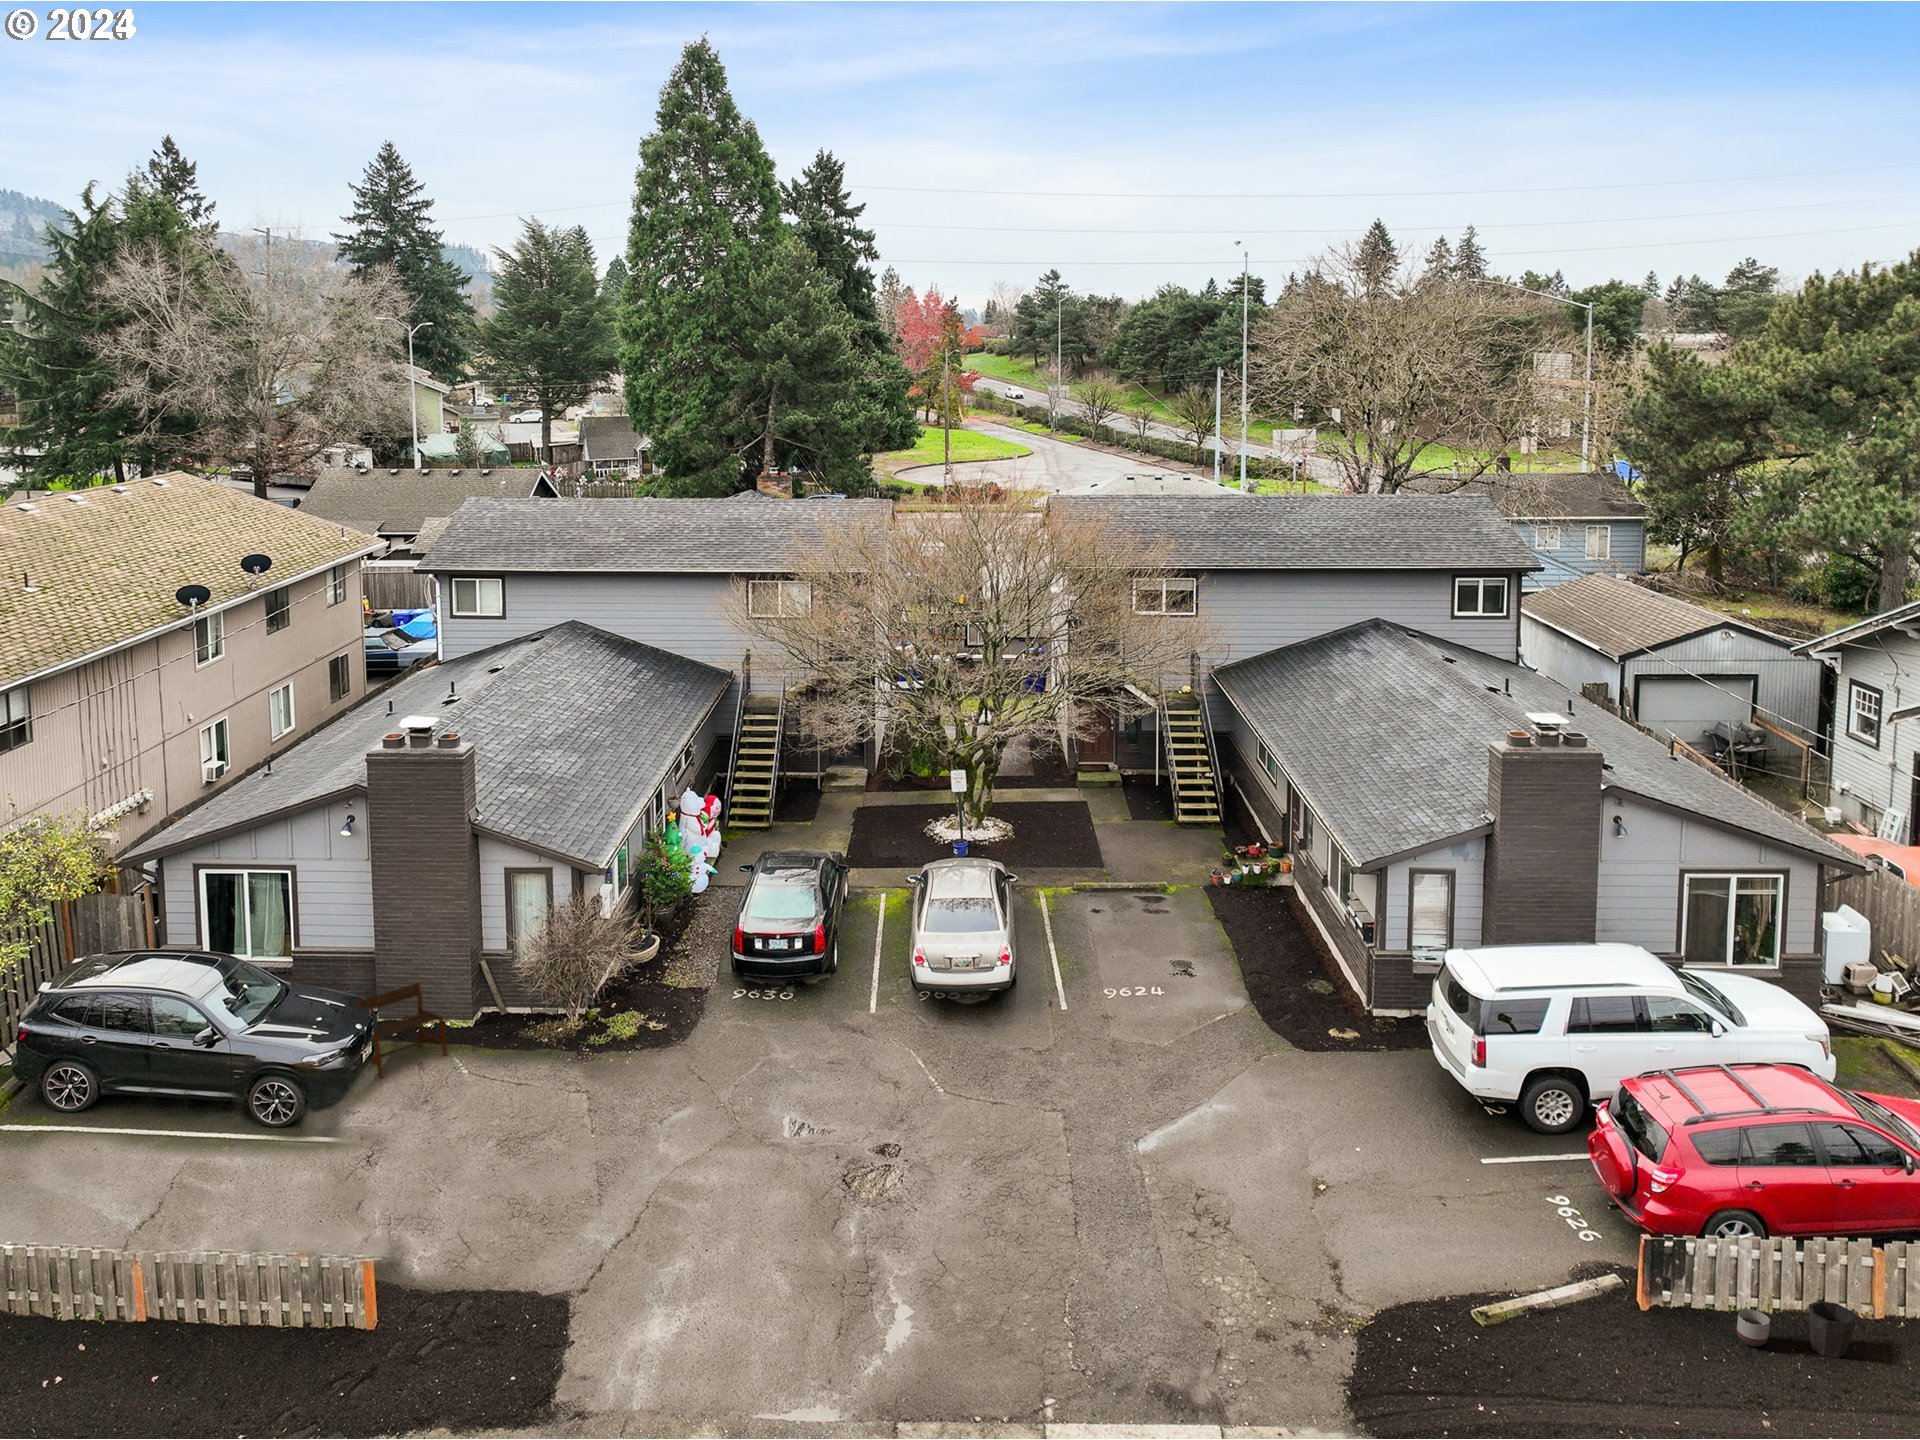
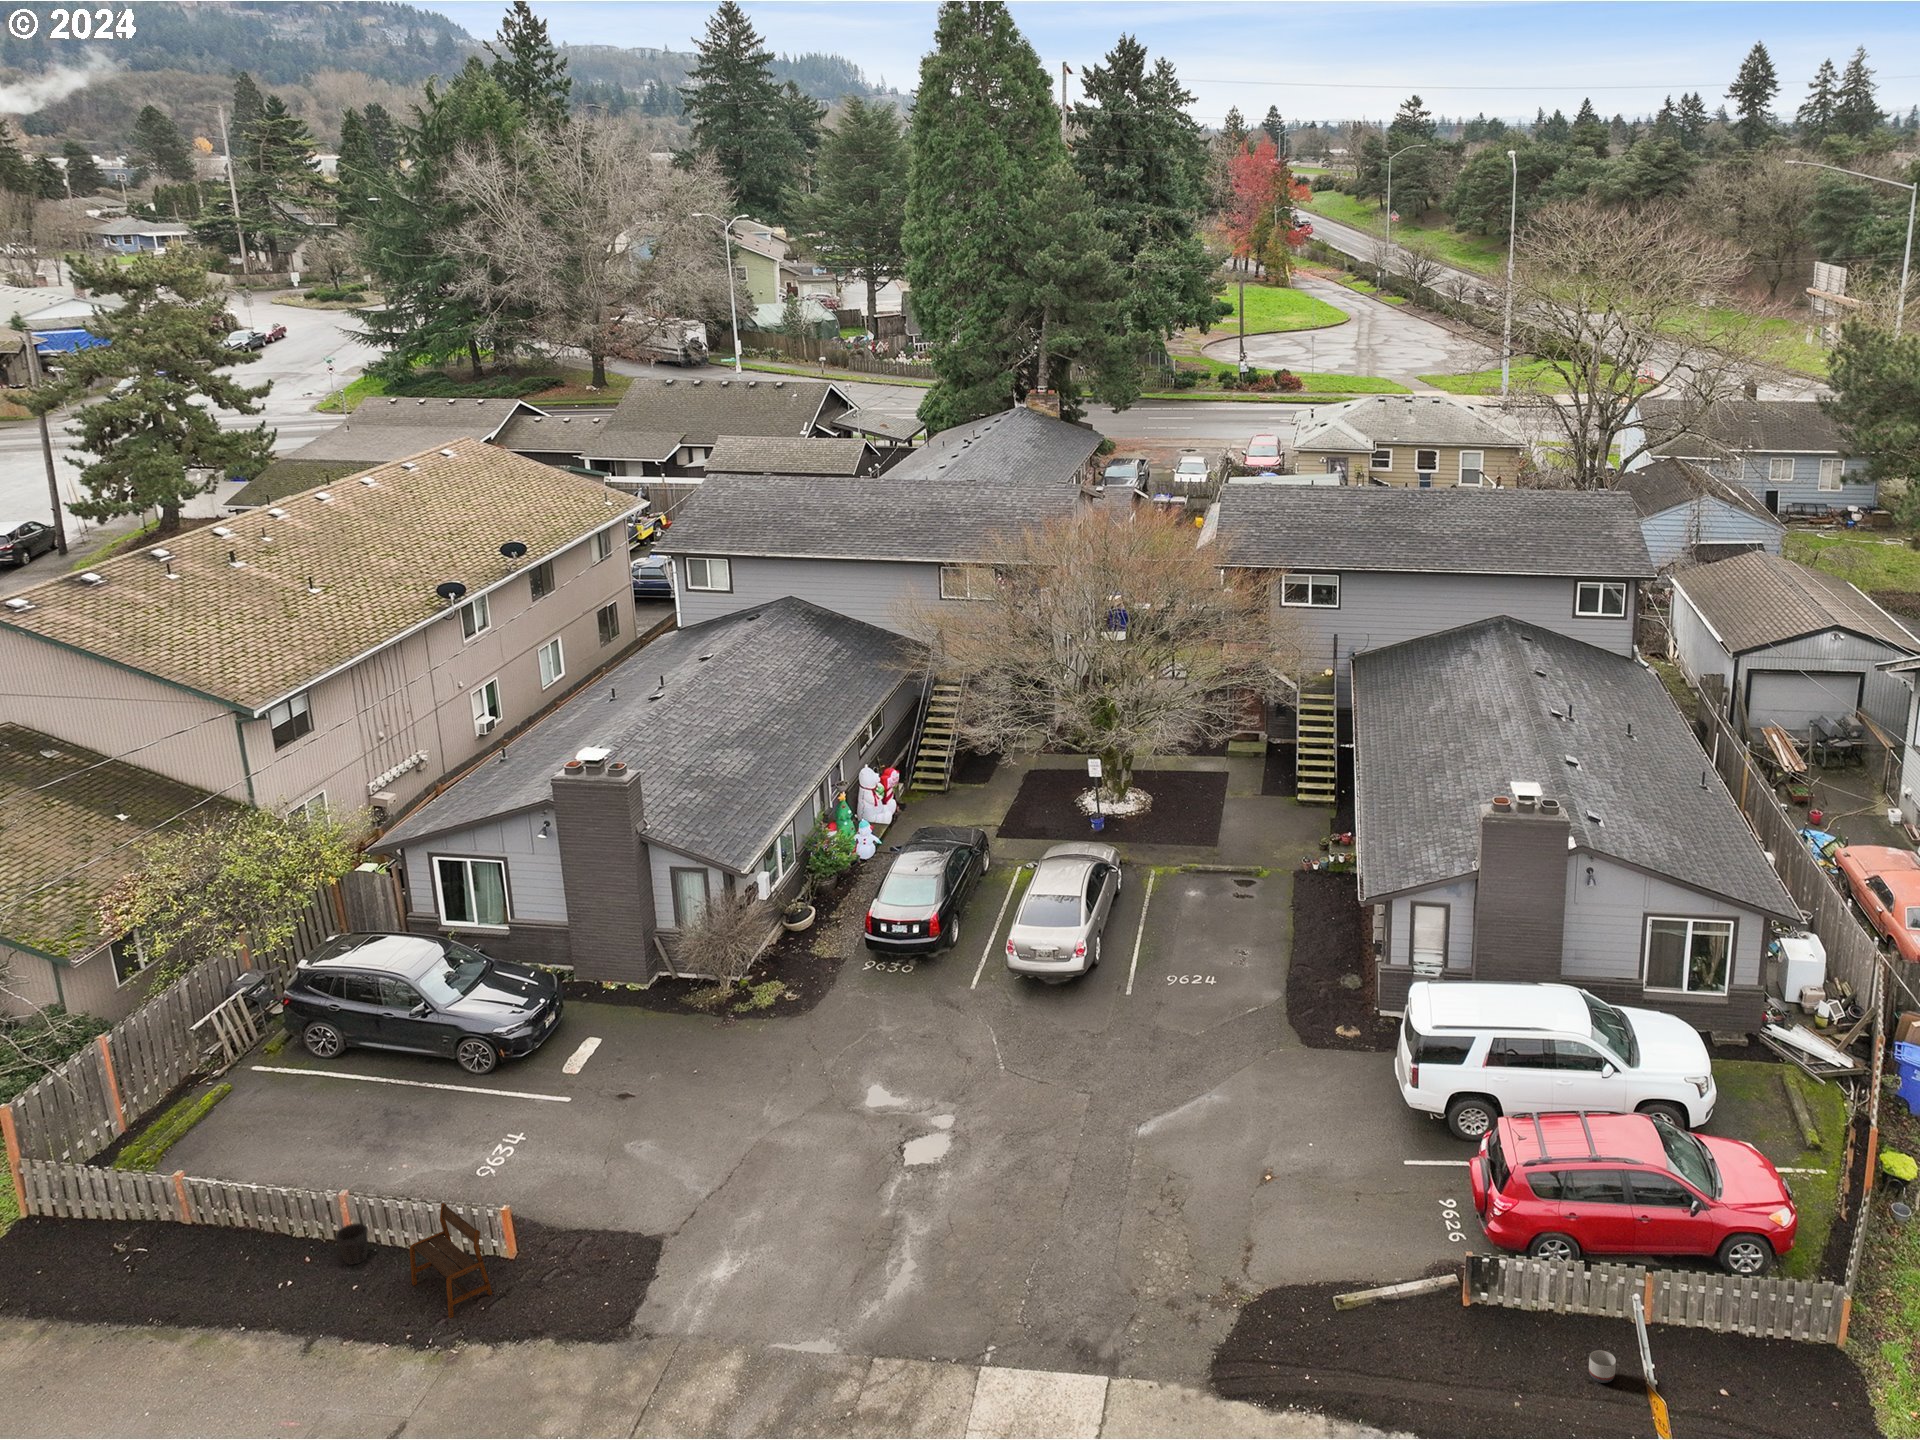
bench: present [357,982,447,1078] -> present [410,1203,492,1318]
waste bin: present [1809,1301,1856,1358] -> present [336,1223,368,1265]

